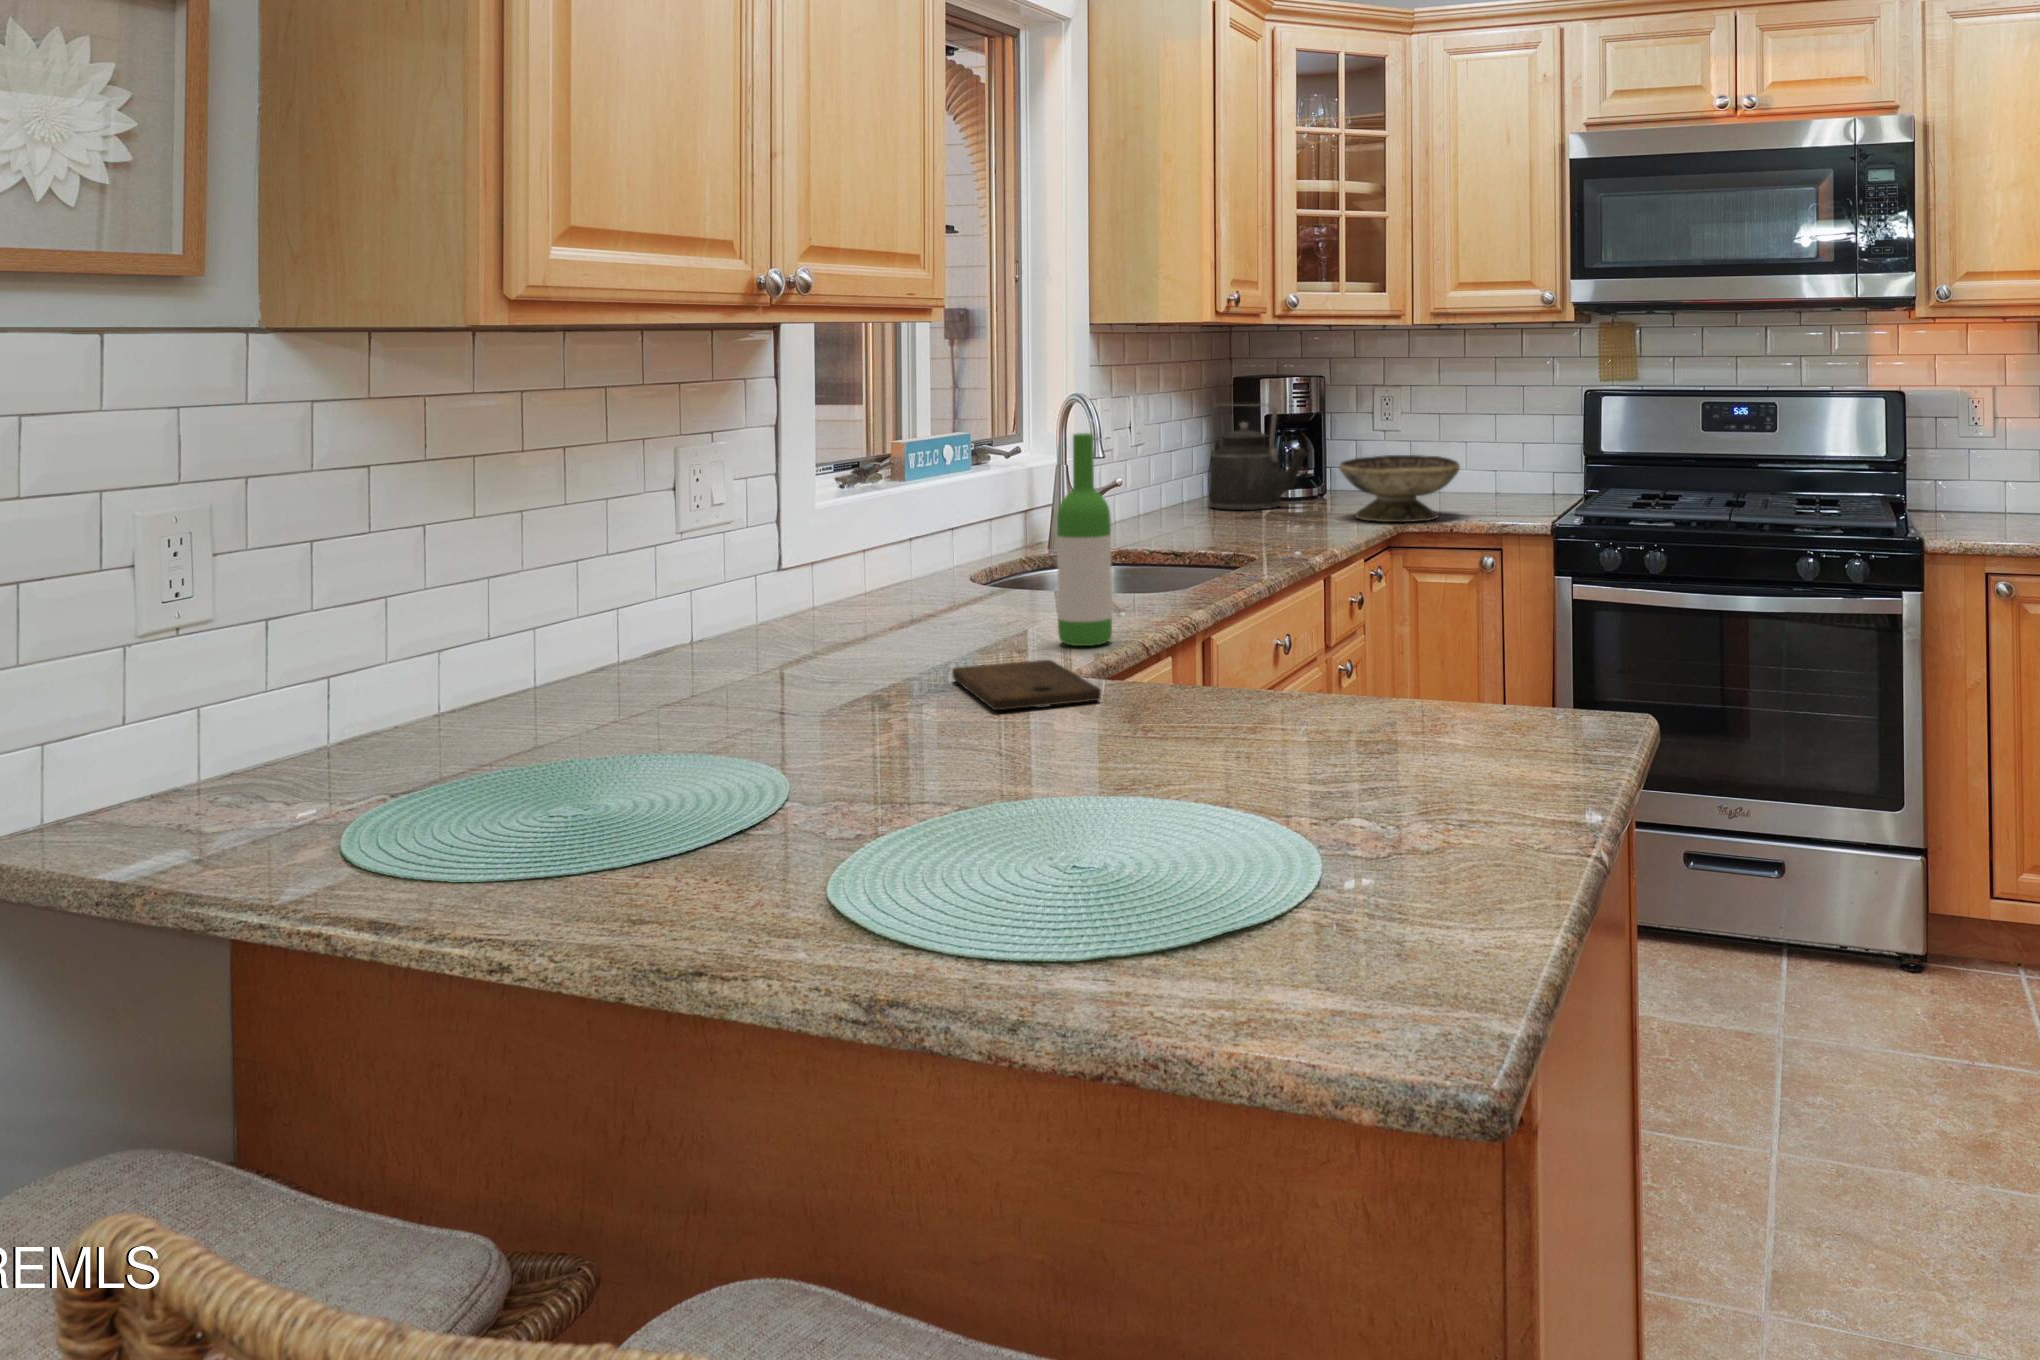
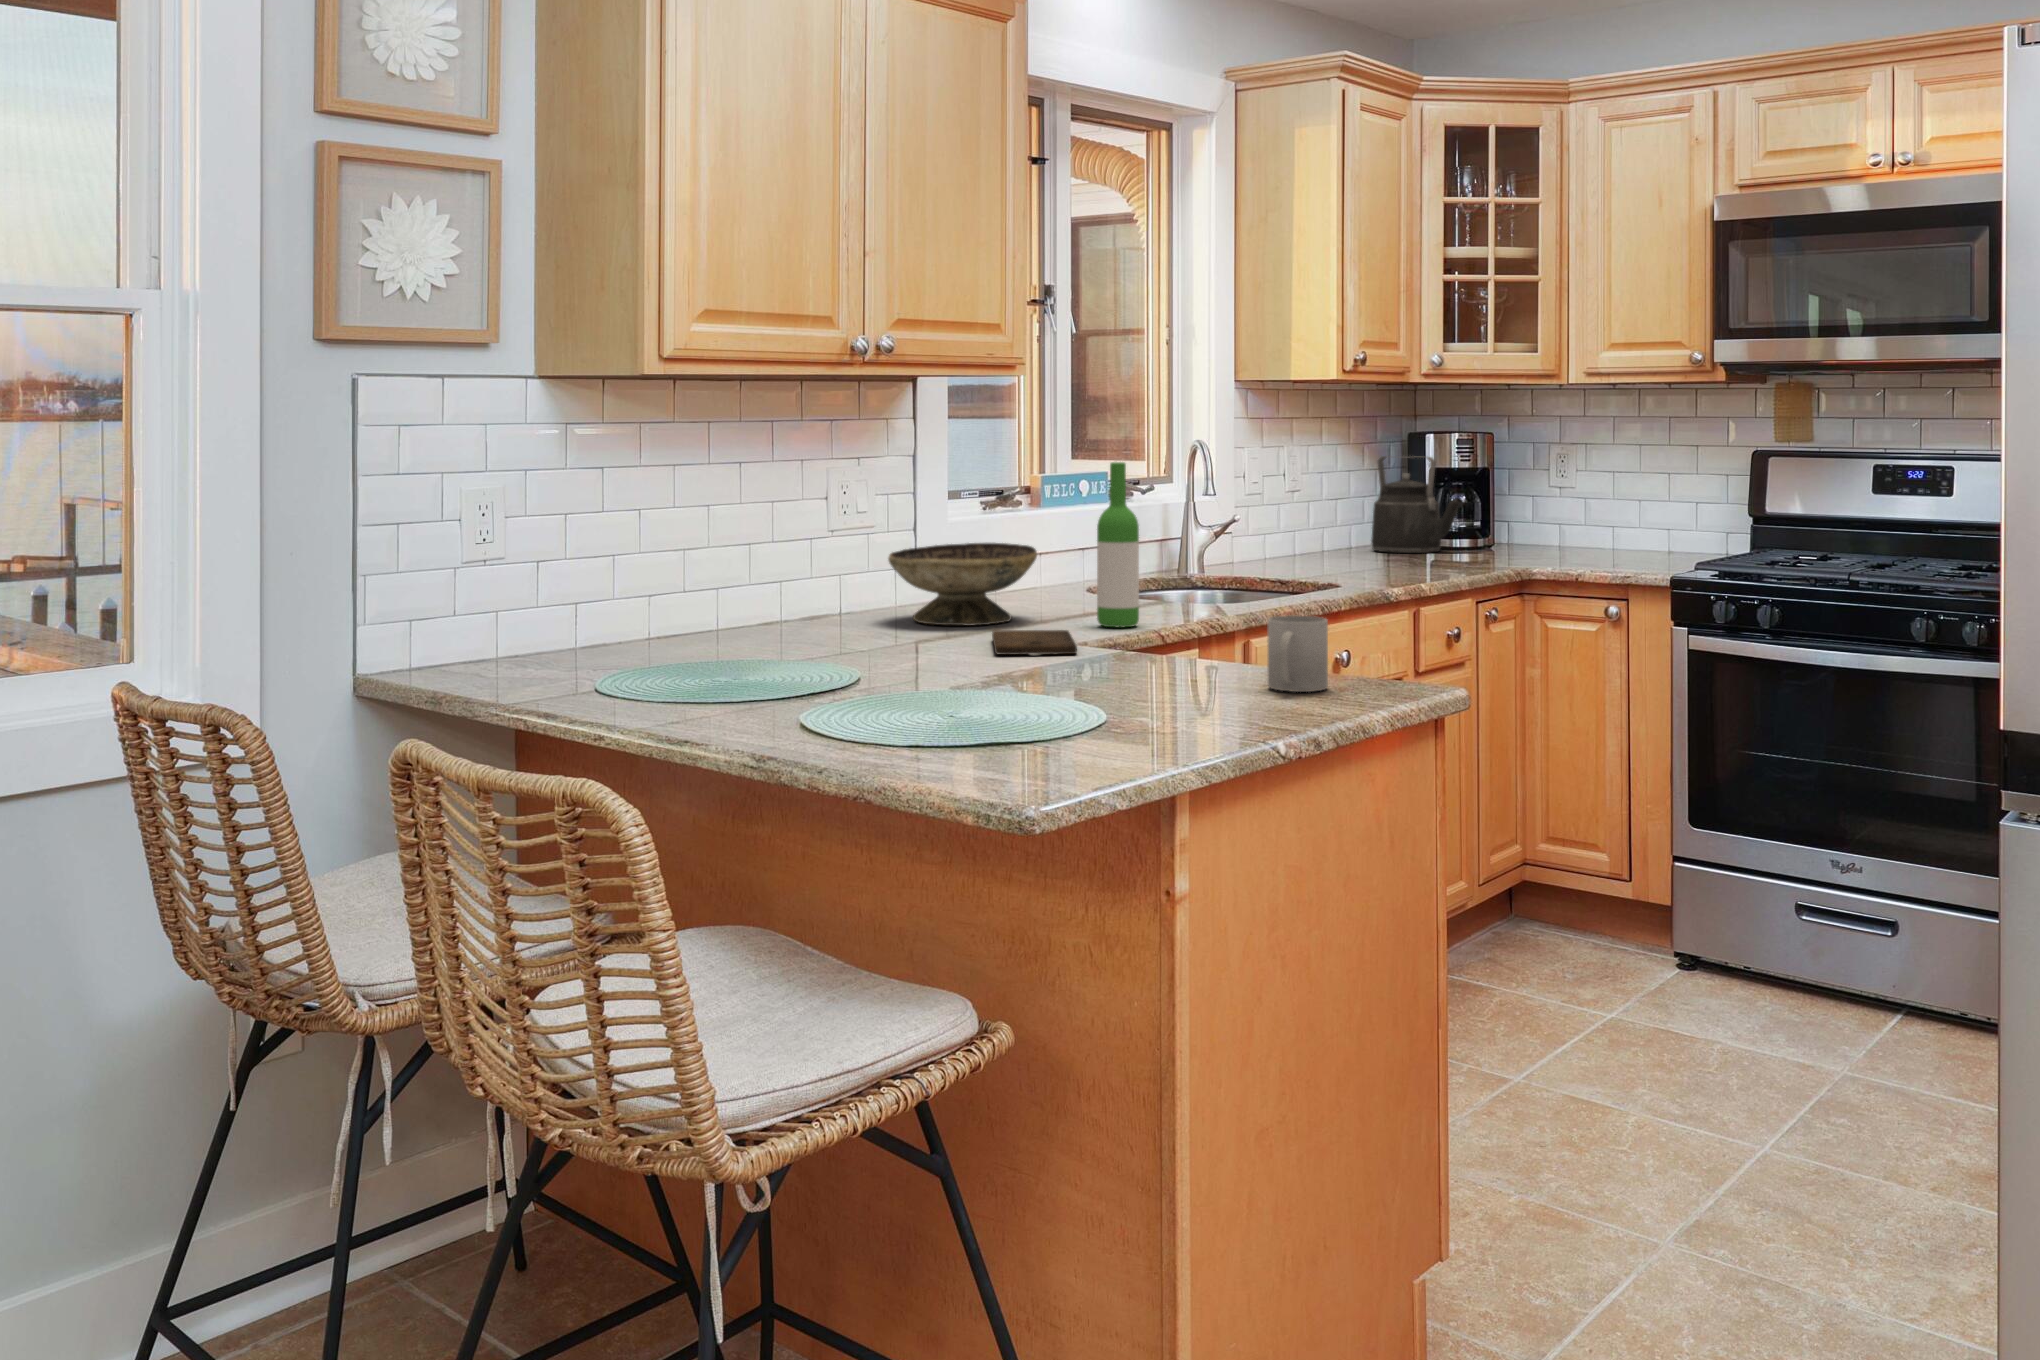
decorative bowl: present [1339,455,1460,522] -> present [888,543,1037,625]
mug: none [1432,646,1513,753] -> present [1268,616,1328,692]

